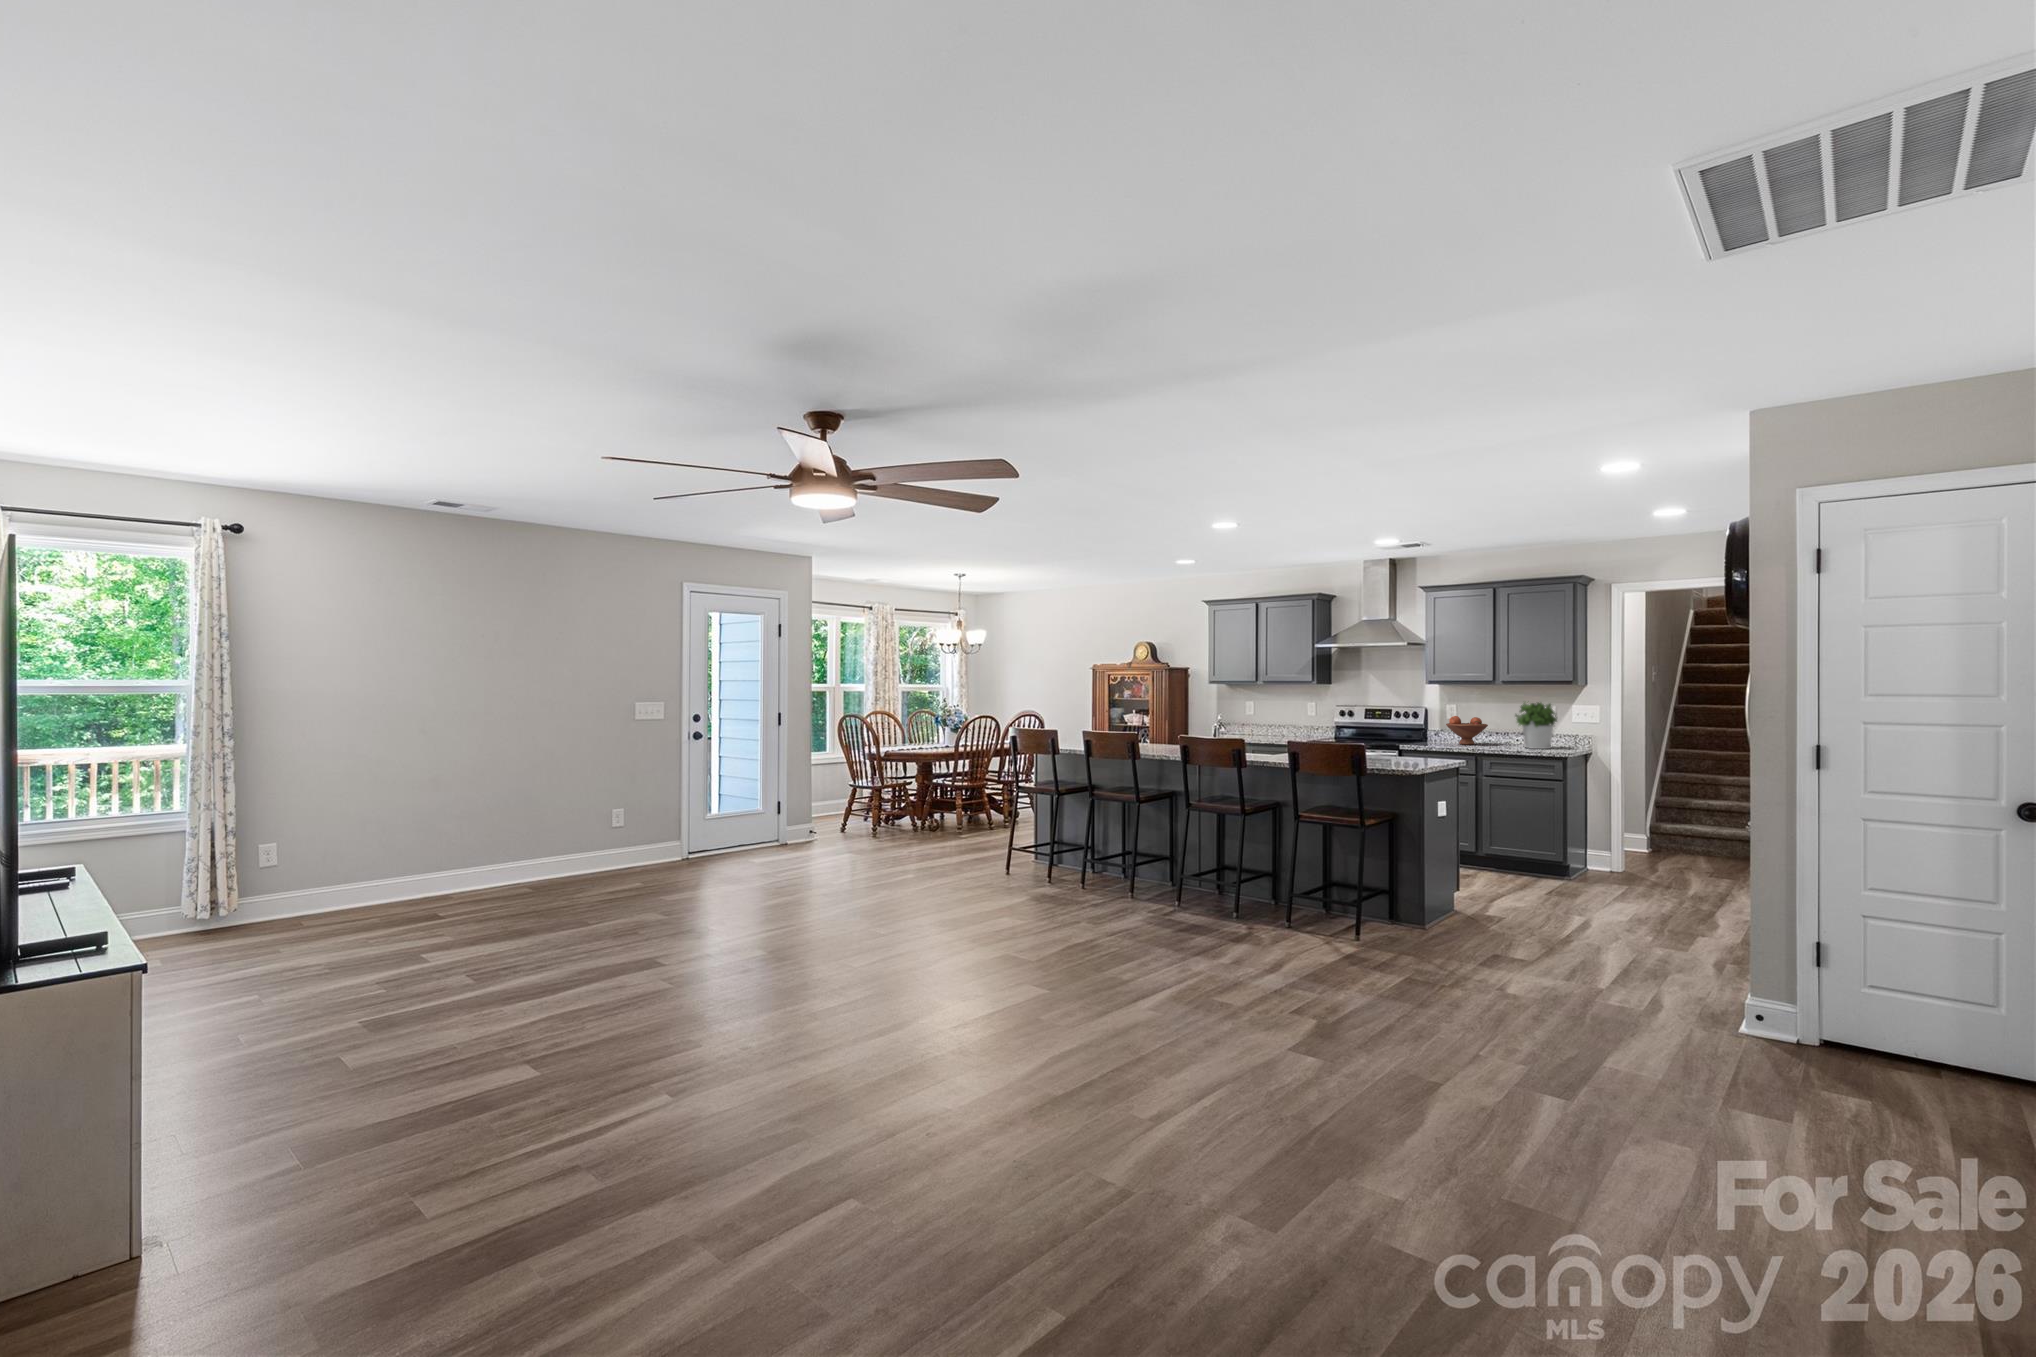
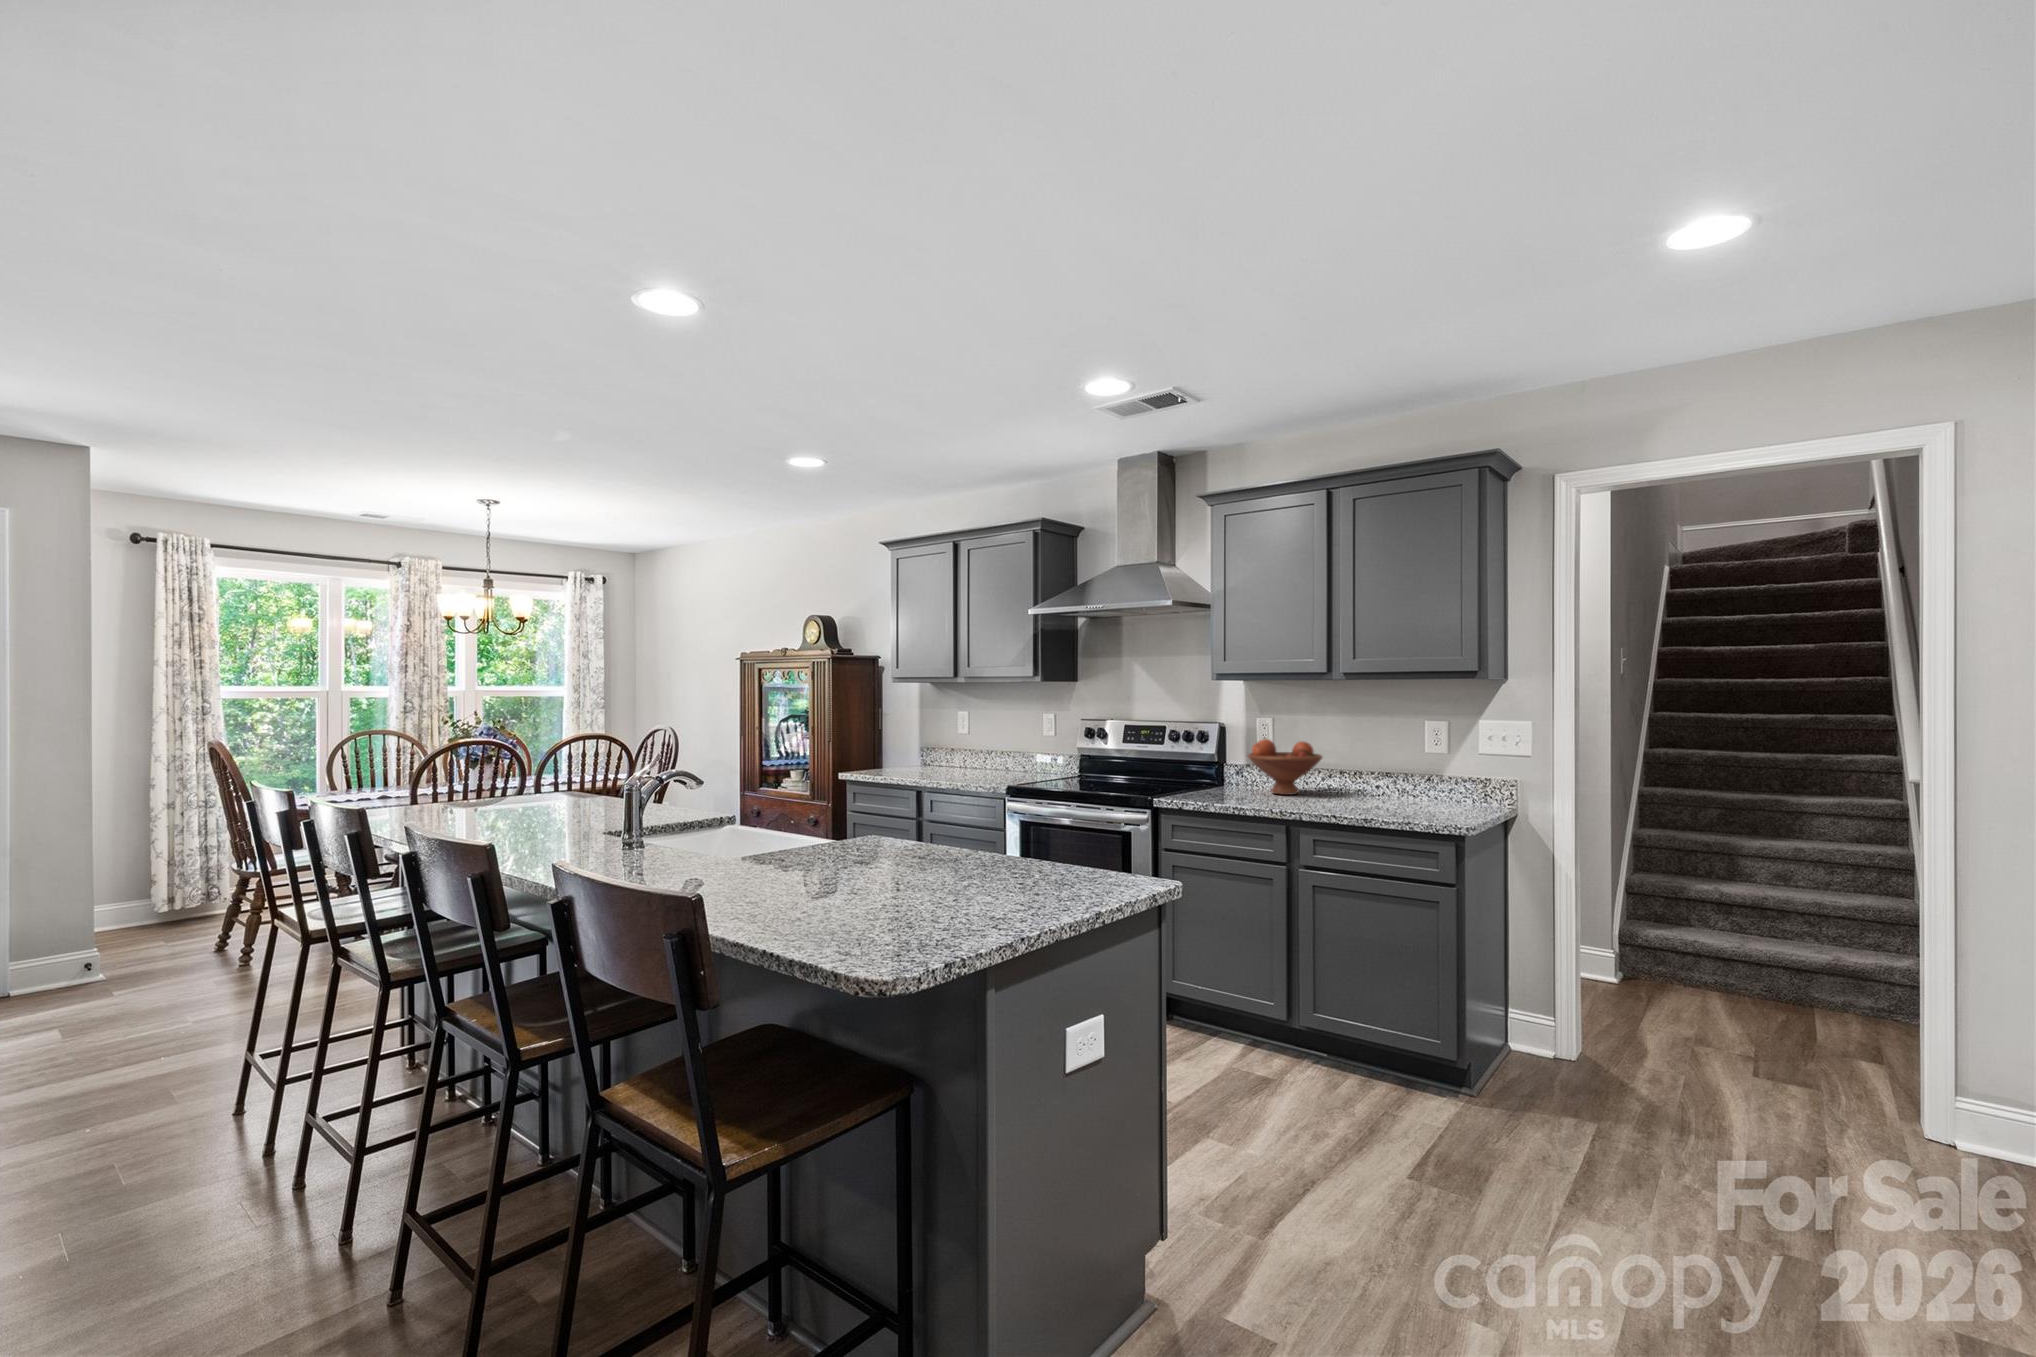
potted plant: present [1515,703,1557,749] -> none [1367,711,1449,809]

